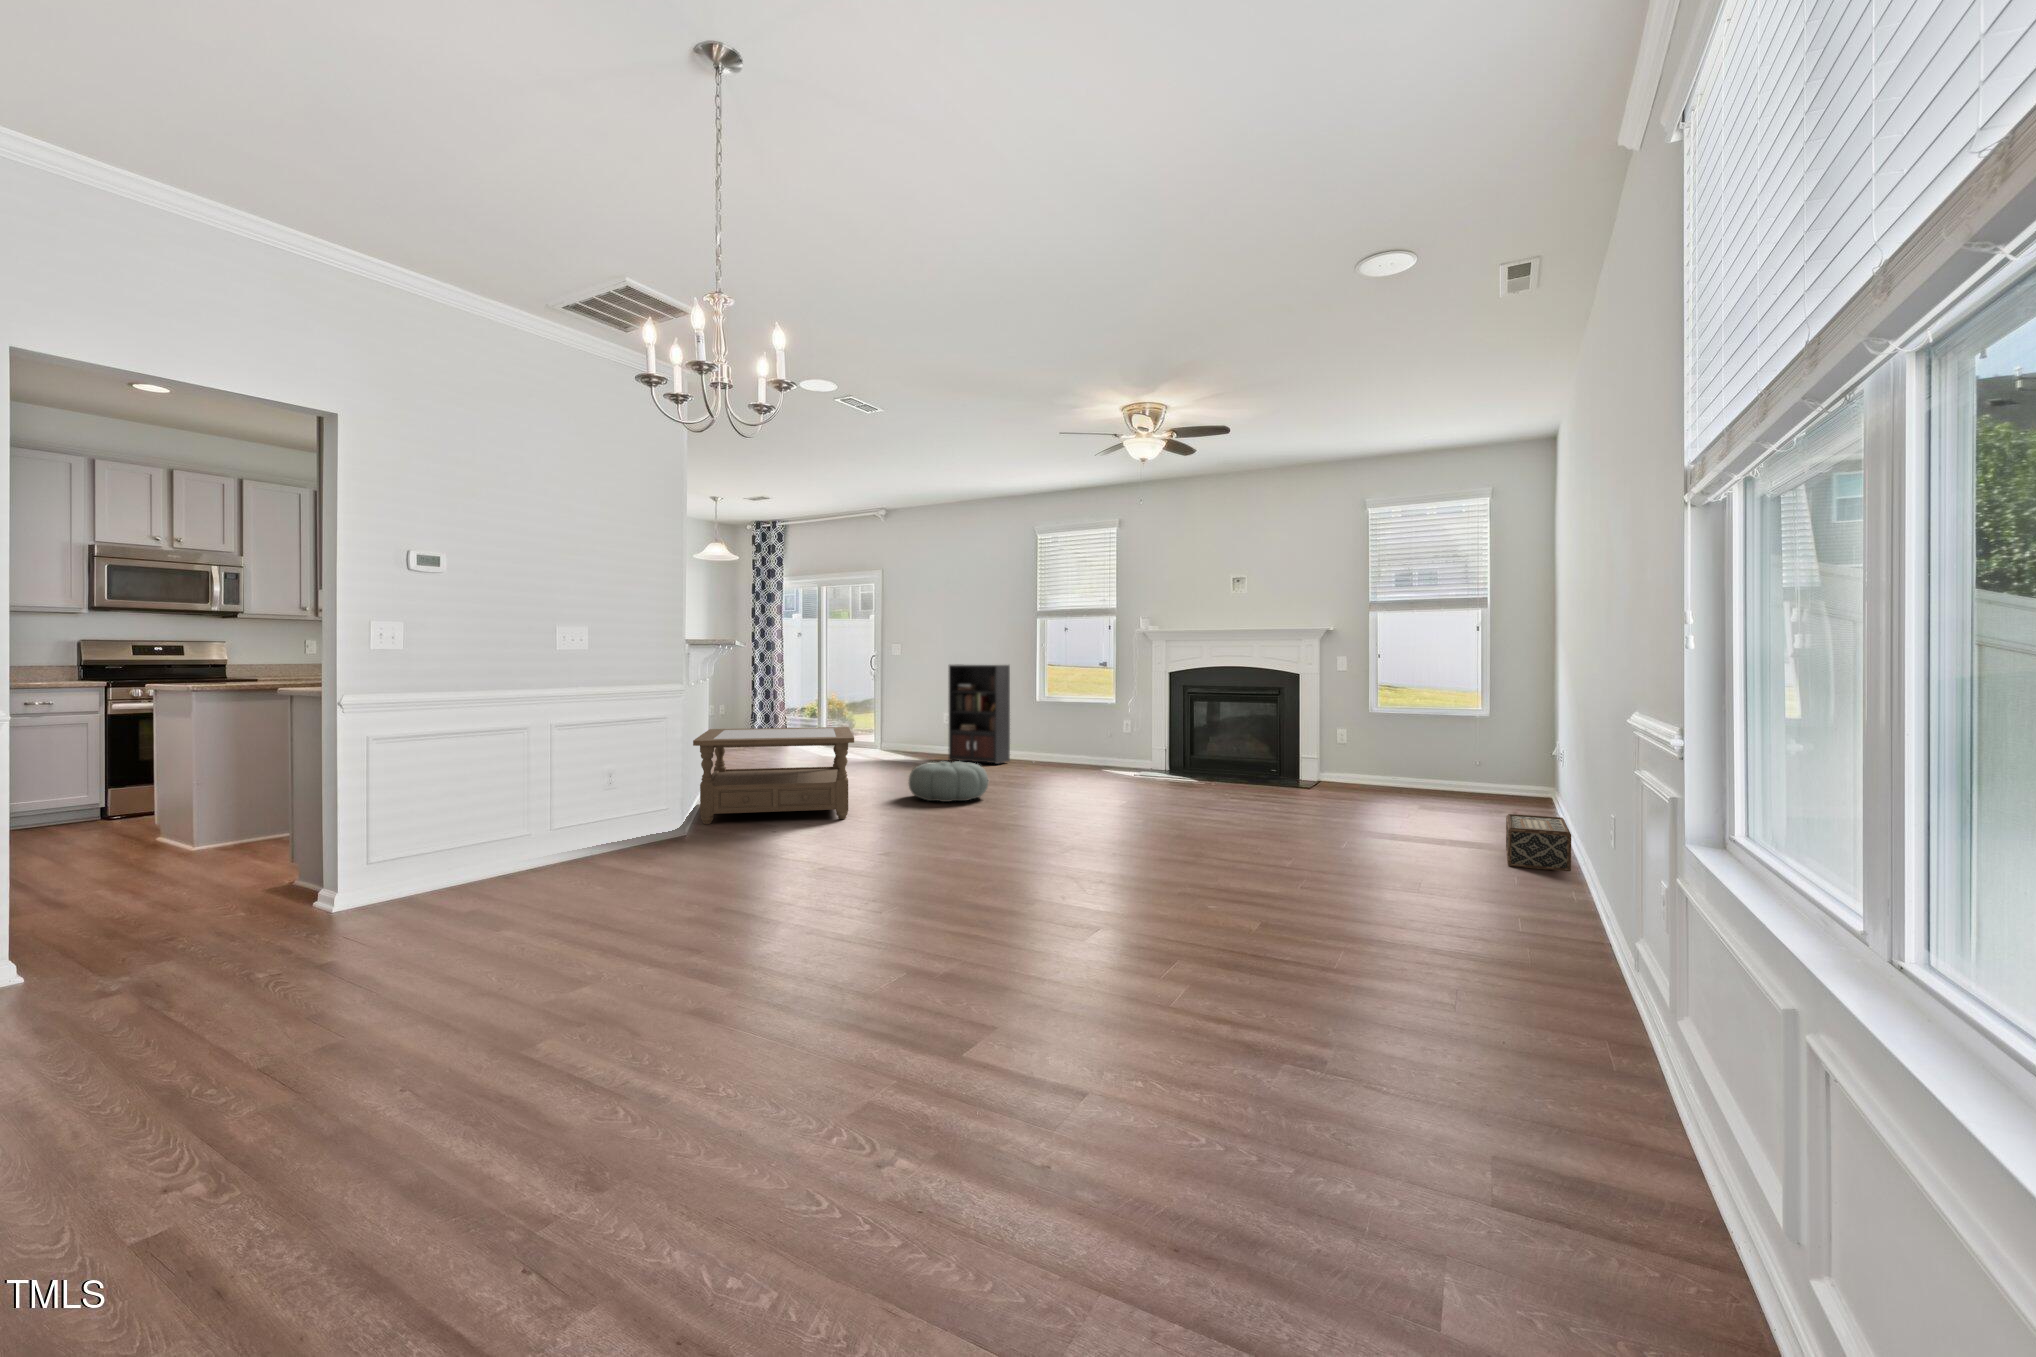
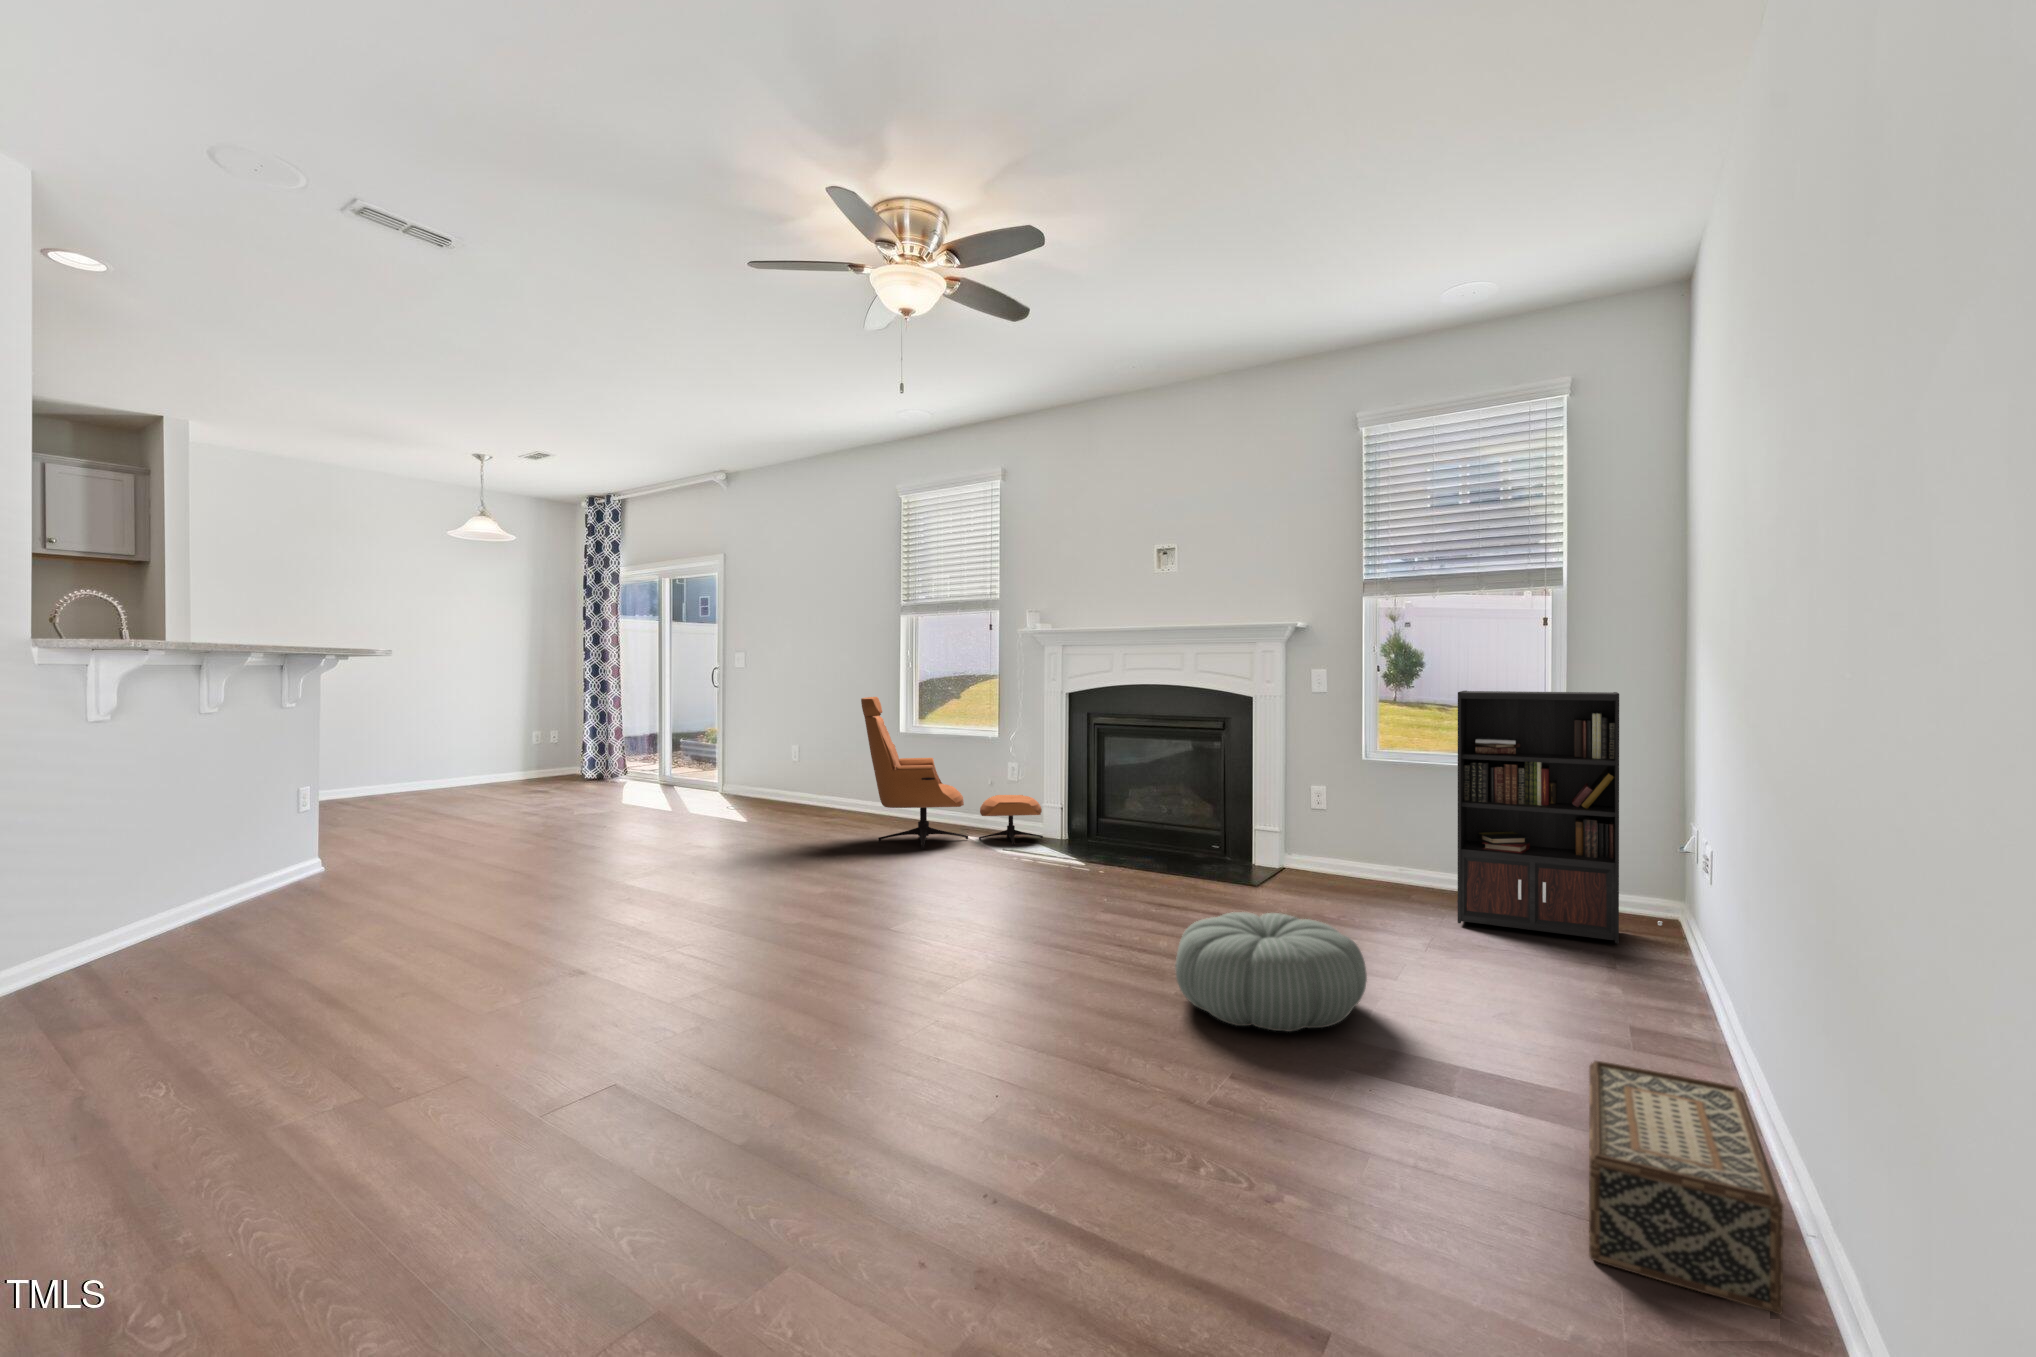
bookcase: present [949,665,1010,764] -> present [1458,691,1662,943]
lounge chair: none [1033,675,1151,775] -> present [861,697,1043,849]
coffee table: present [693,727,854,824] -> none [21,789,466,985]
pouf: present [909,761,988,802] -> present [1175,912,1367,1032]

